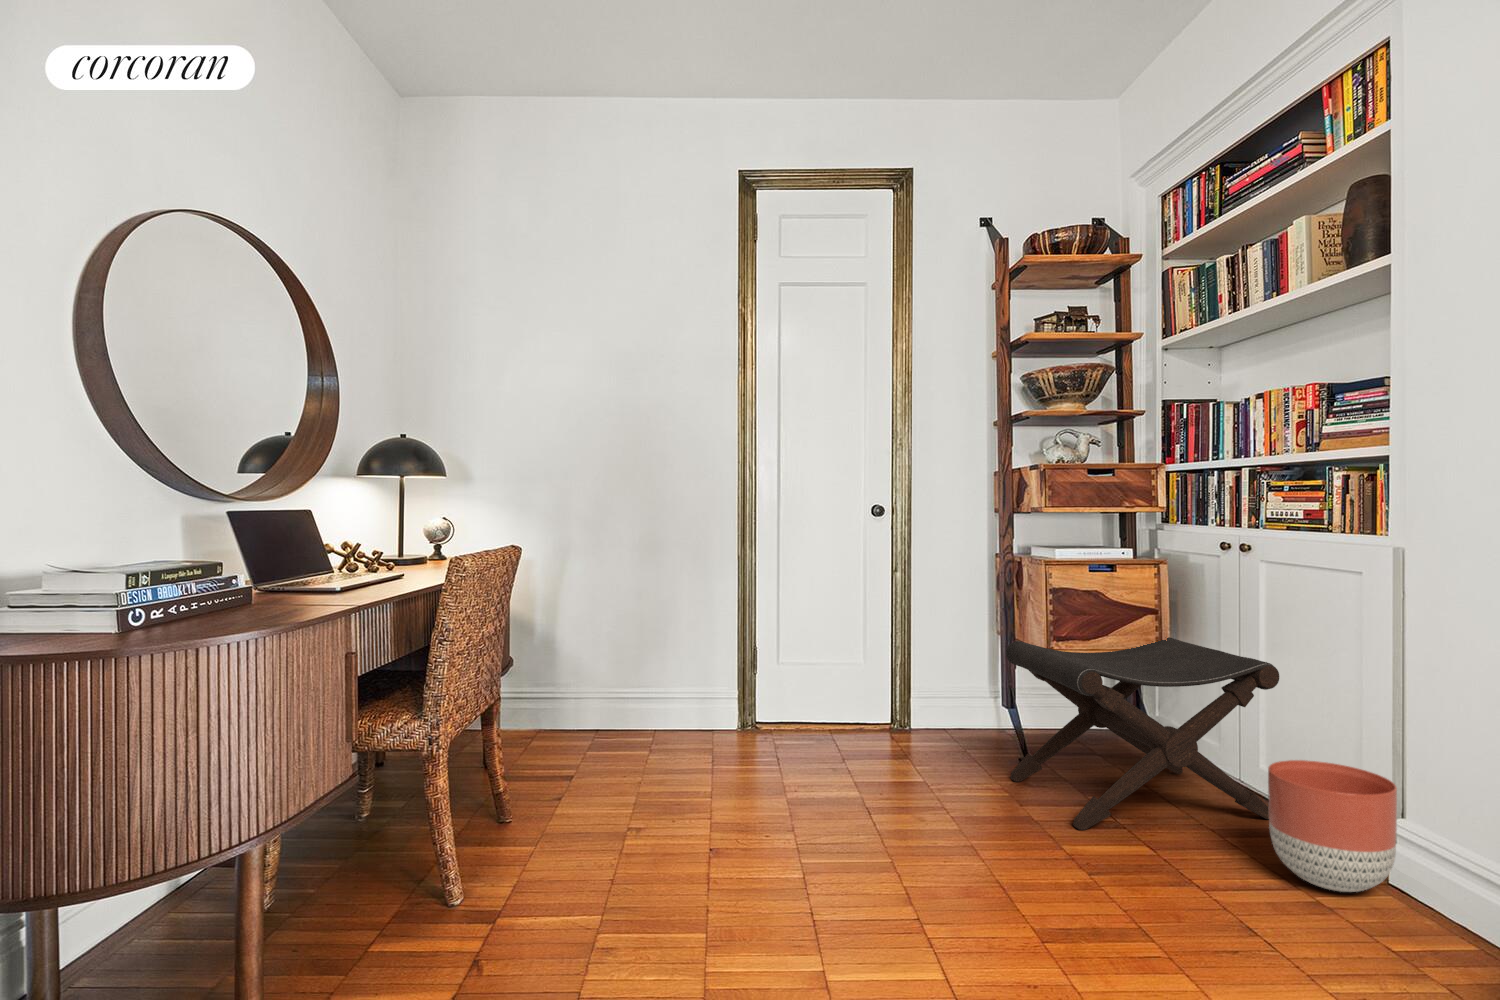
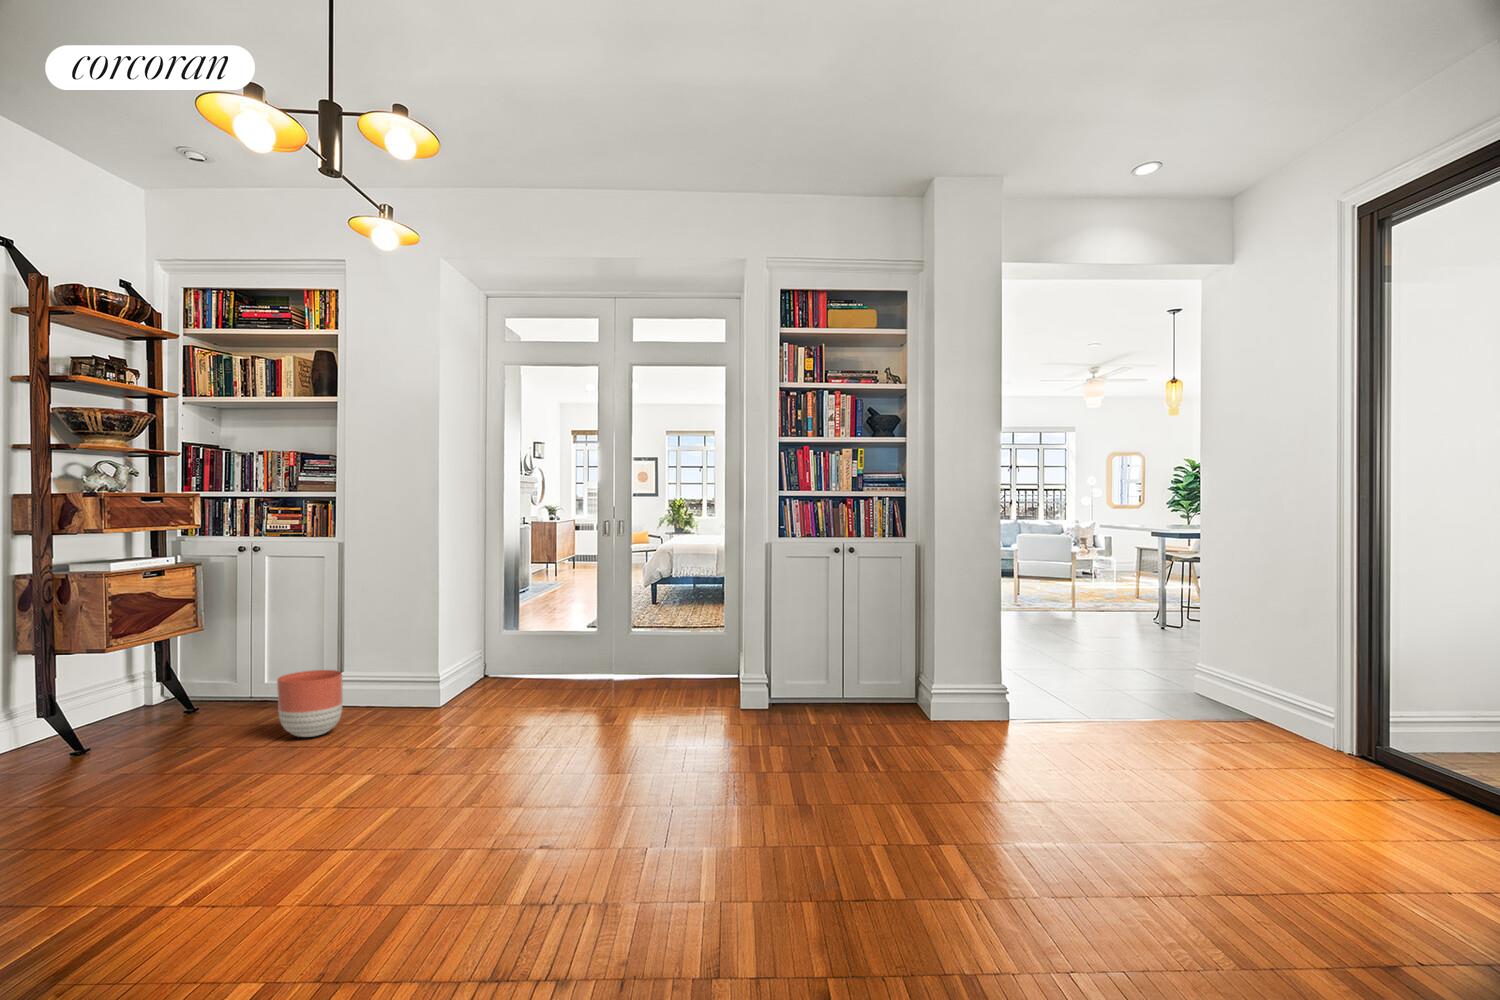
footstool: present [1006,637,1279,830] -> none [74,619,279,754]

